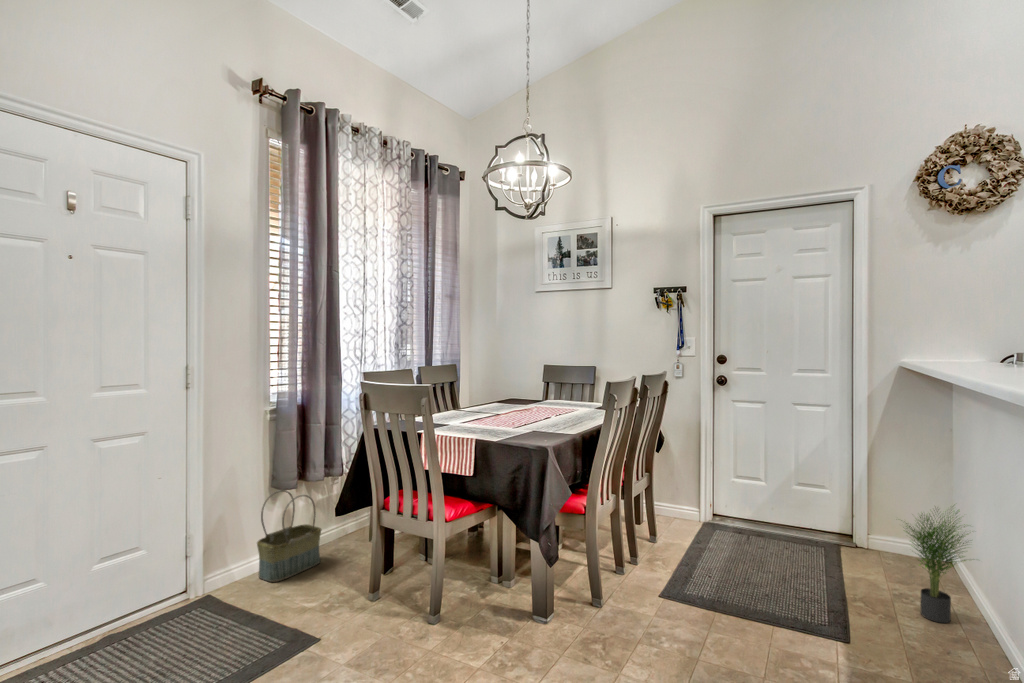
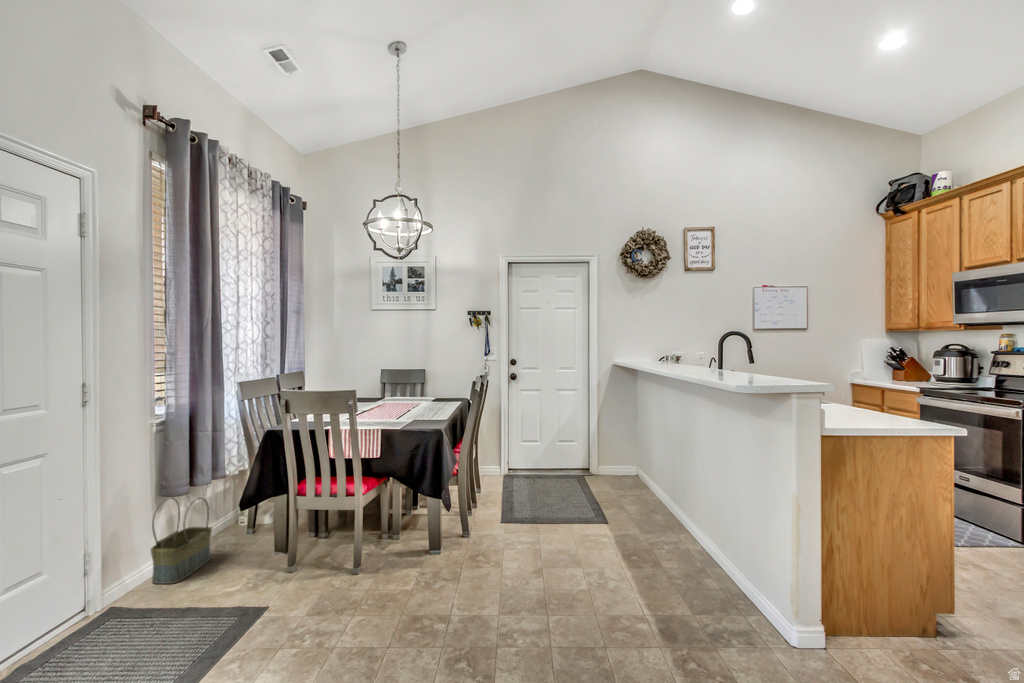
potted plant: present [906,511,968,623] -> none [622,438,662,504]

